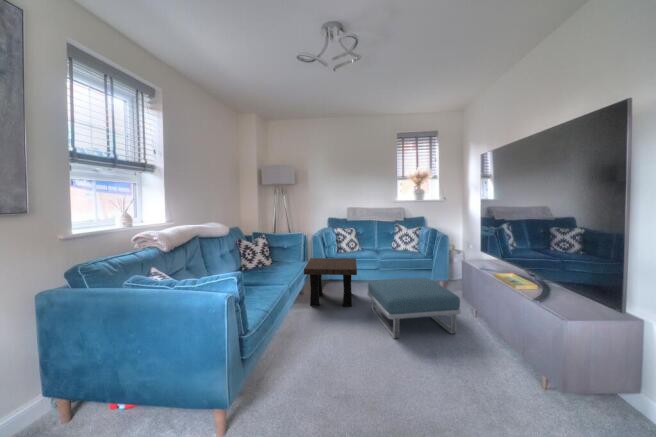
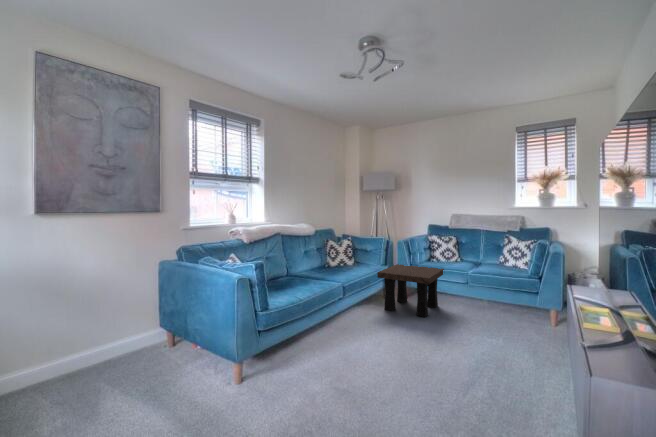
footstool: present [368,278,461,338] -> none [436,292,535,367]

